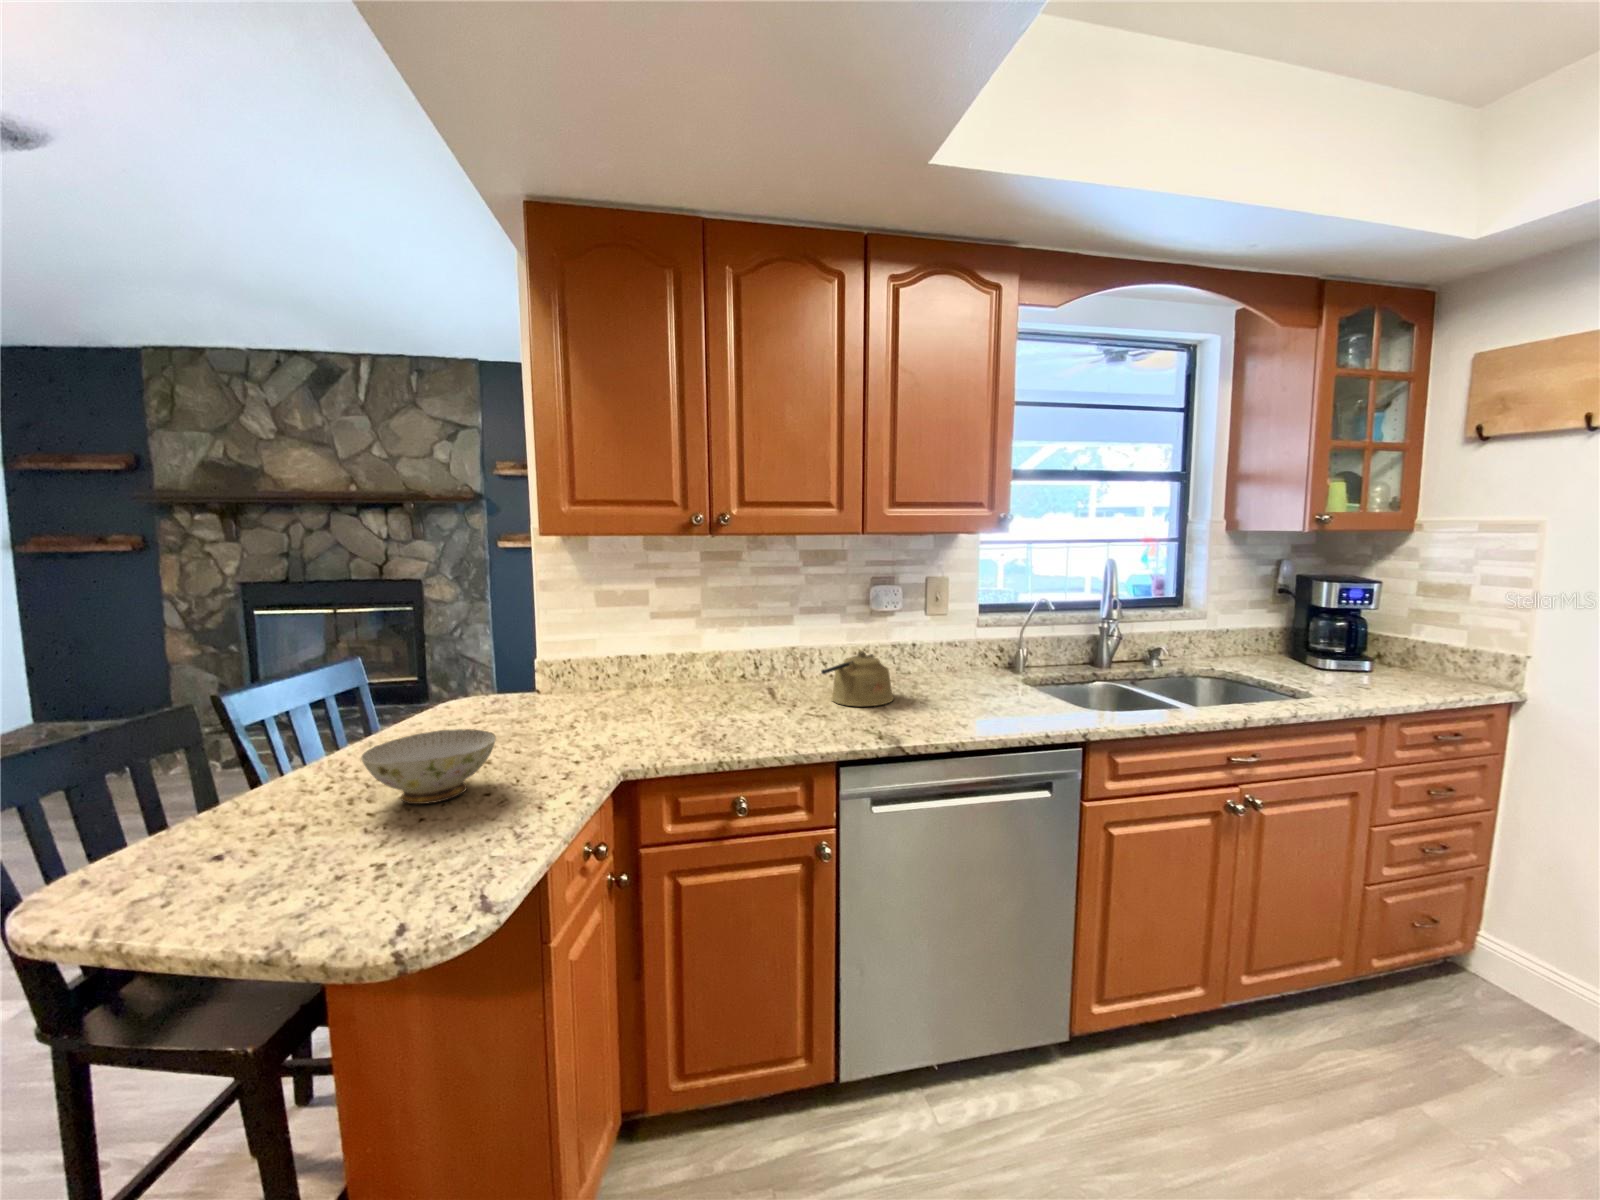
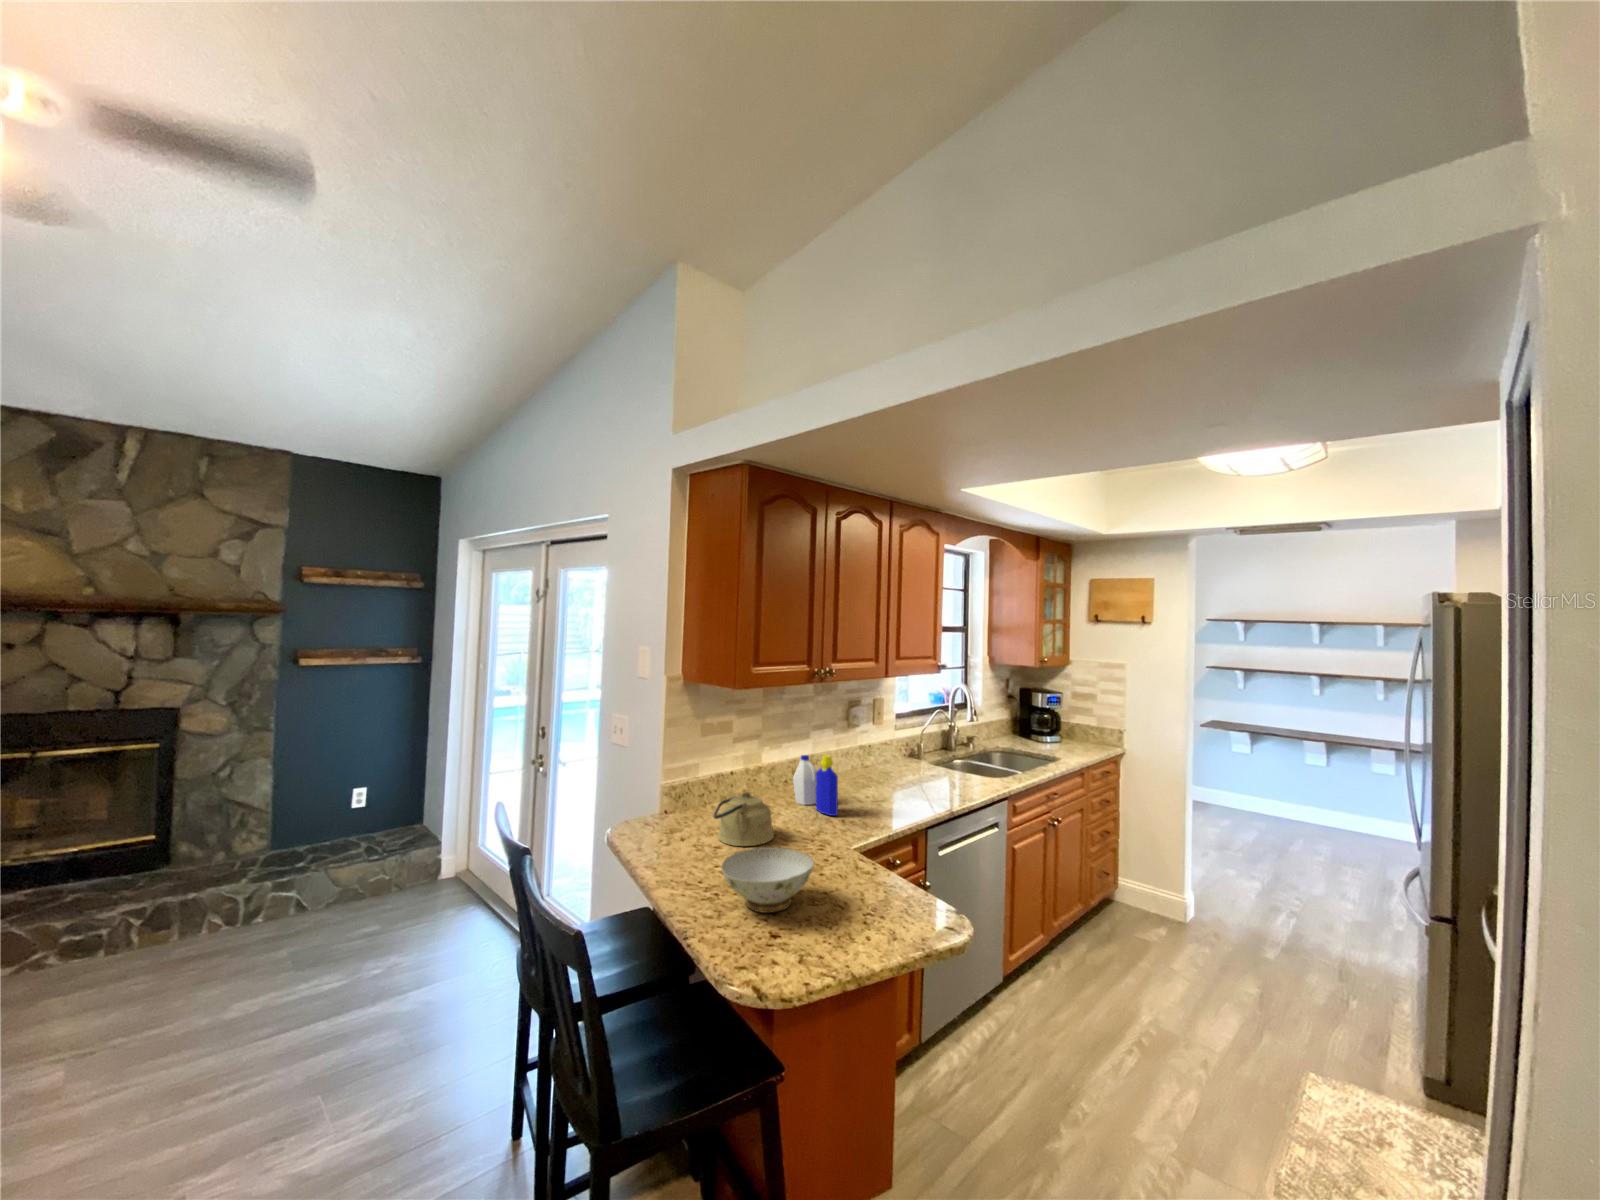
bottle: none [723,640,764,720] -> present [793,755,838,816]
kettle: present [821,651,894,706] -> present [713,792,774,846]

